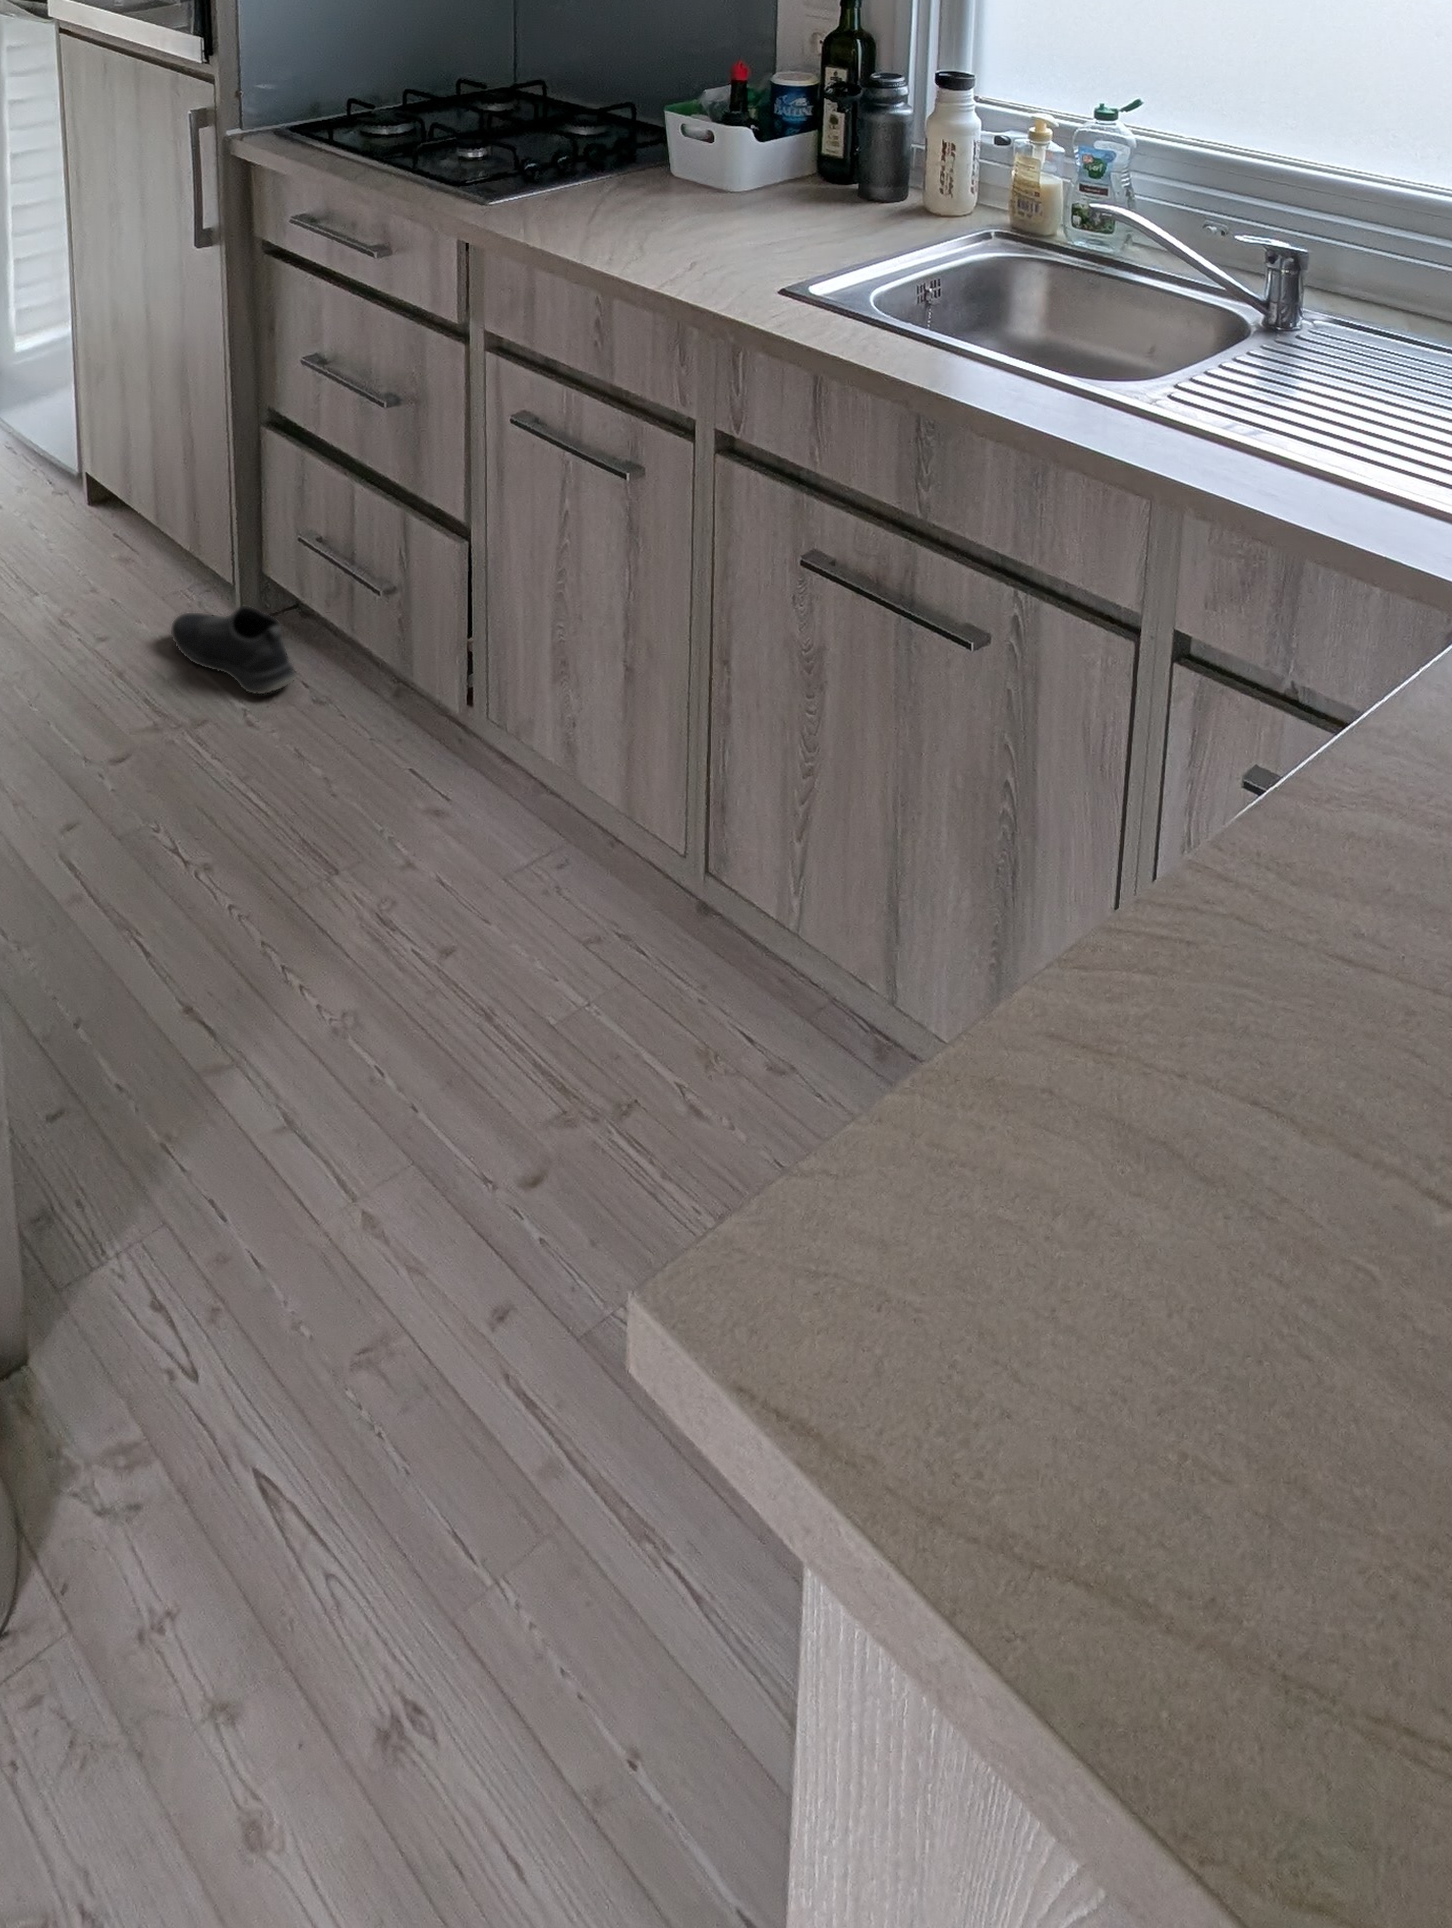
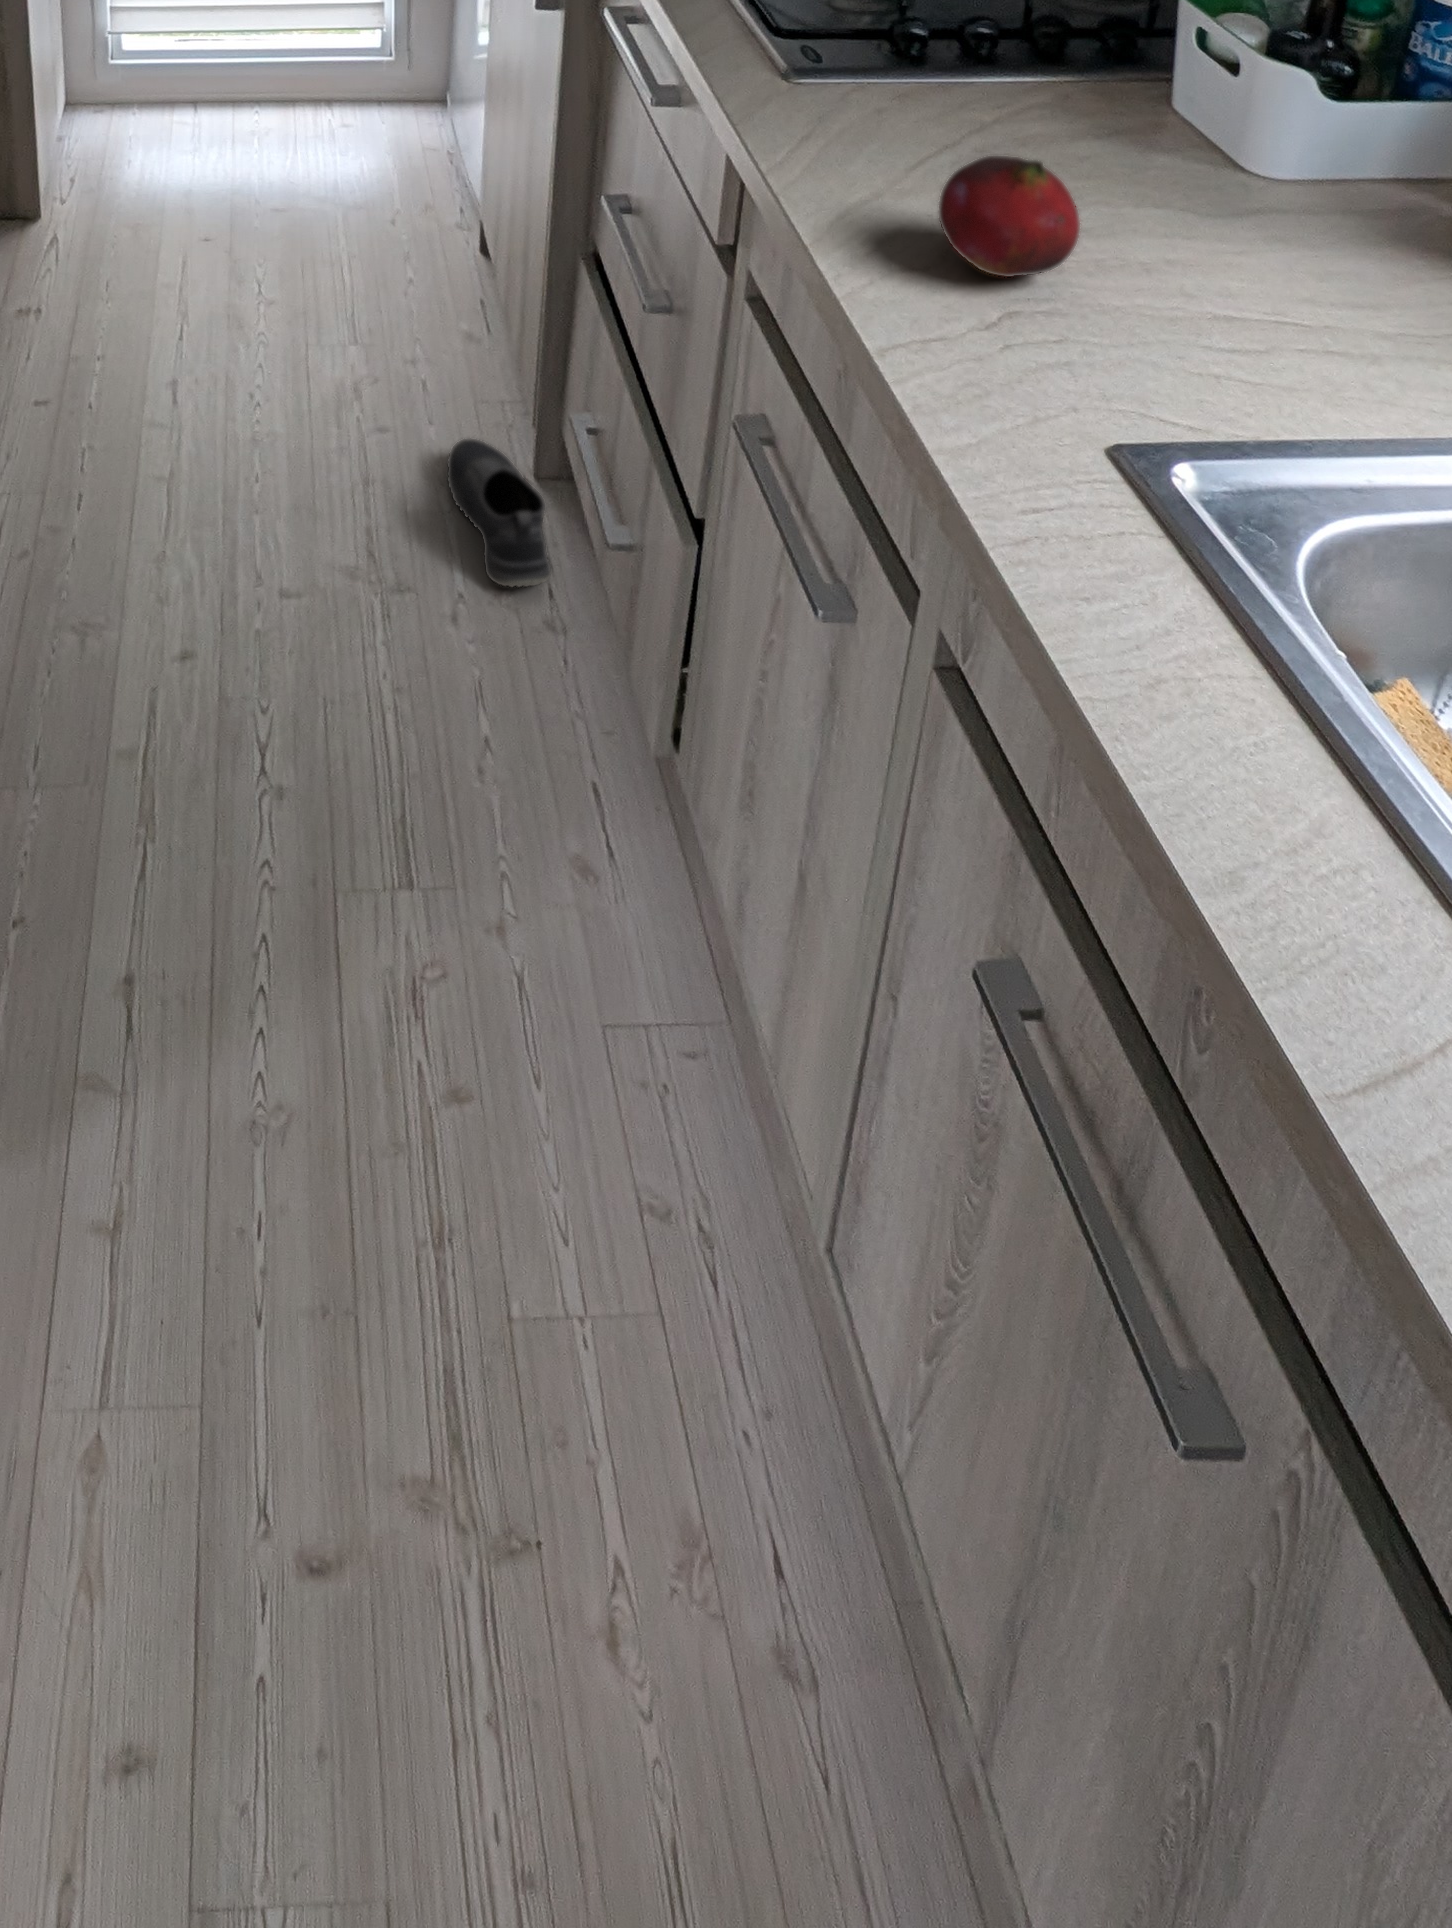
fruit: none [638,176,708,245] -> present [939,156,1080,277]

